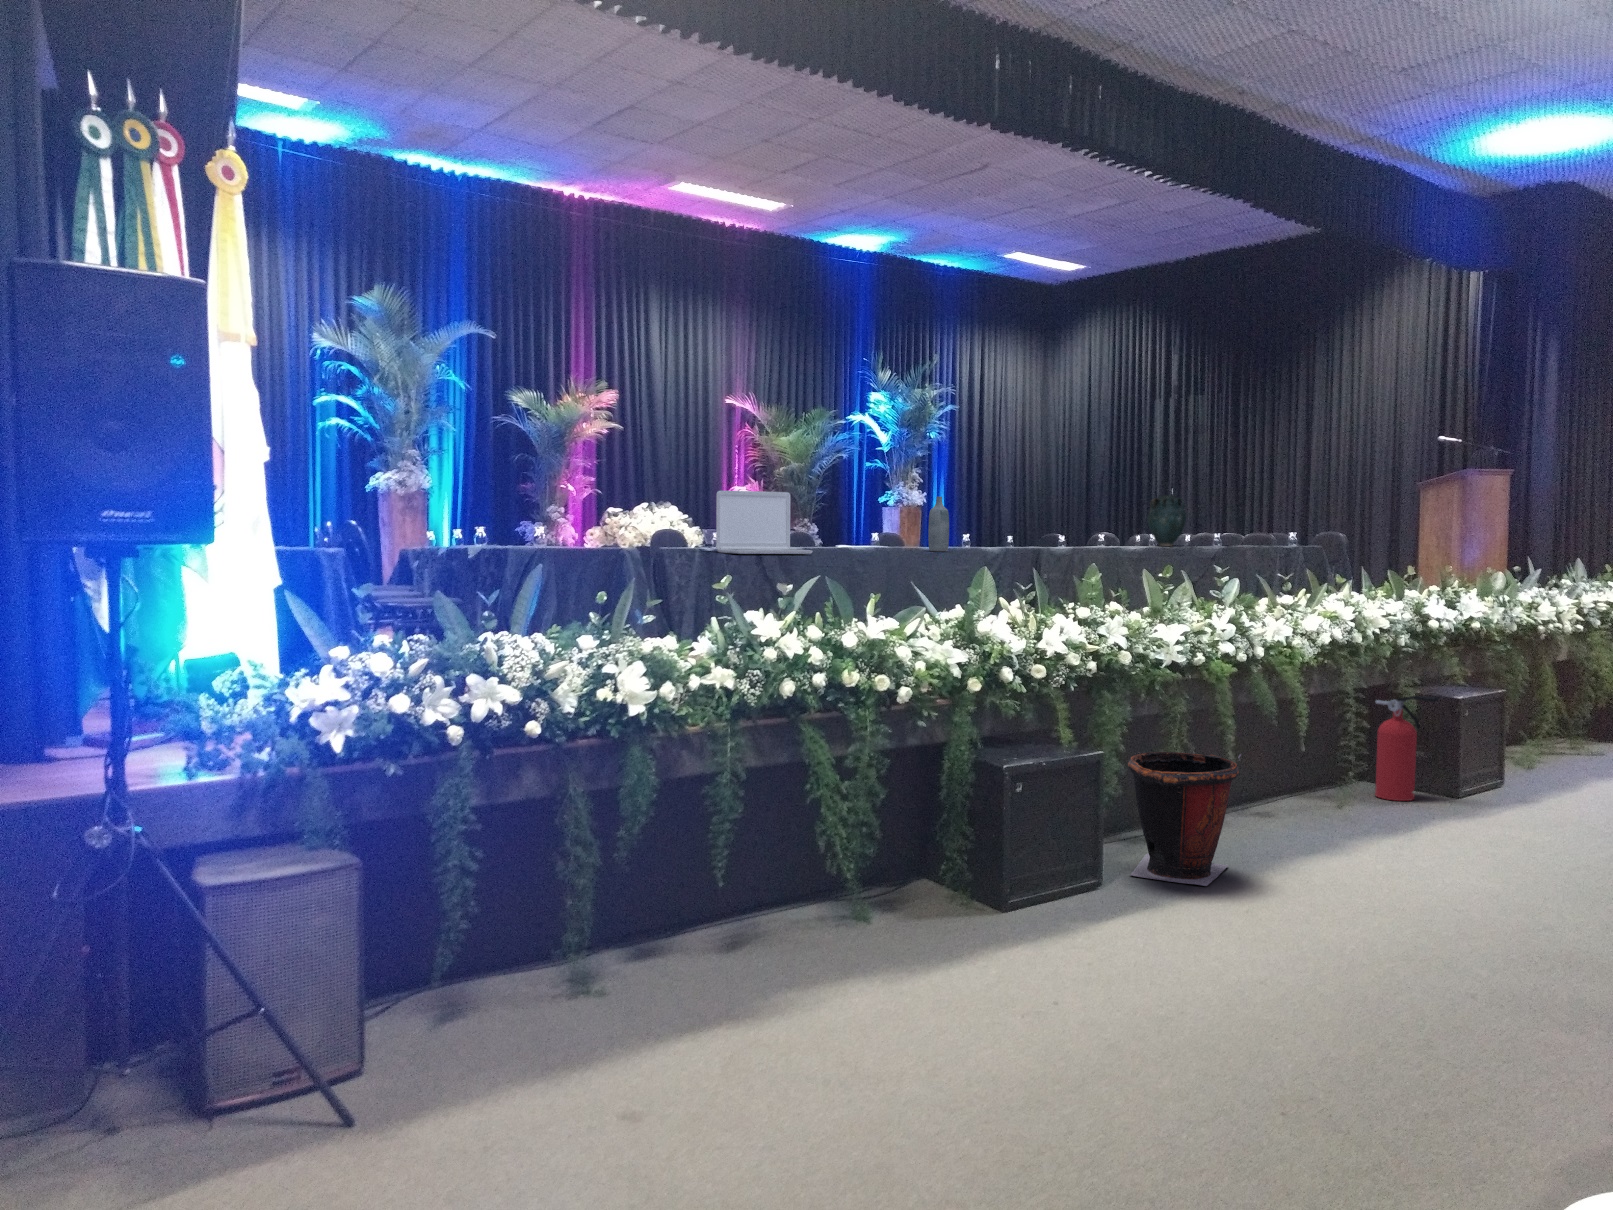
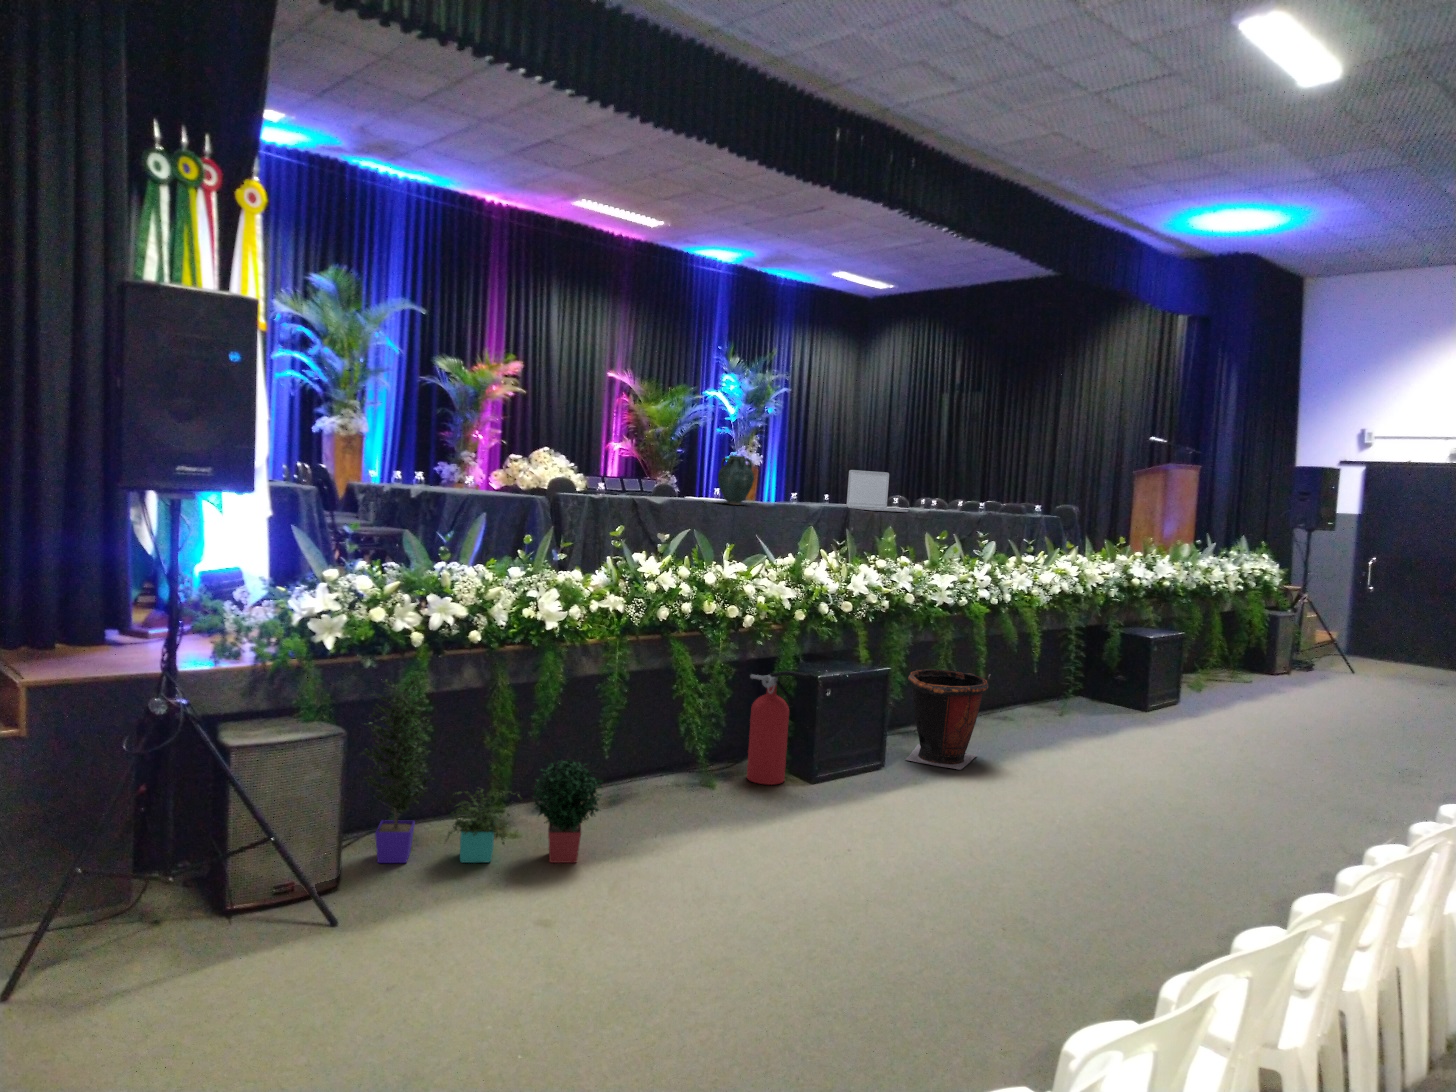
laptop: present [716,491,812,554] -> present [847,470,908,512]
vase: present [1147,495,1186,546] -> present [718,455,754,505]
bottle: present [928,497,949,551] -> none [766,465,782,507]
fire extinguisher: present [1375,696,1438,801] -> present [747,671,811,785]
potted plant: none [383,786,712,1037] -> present [362,678,603,863]

